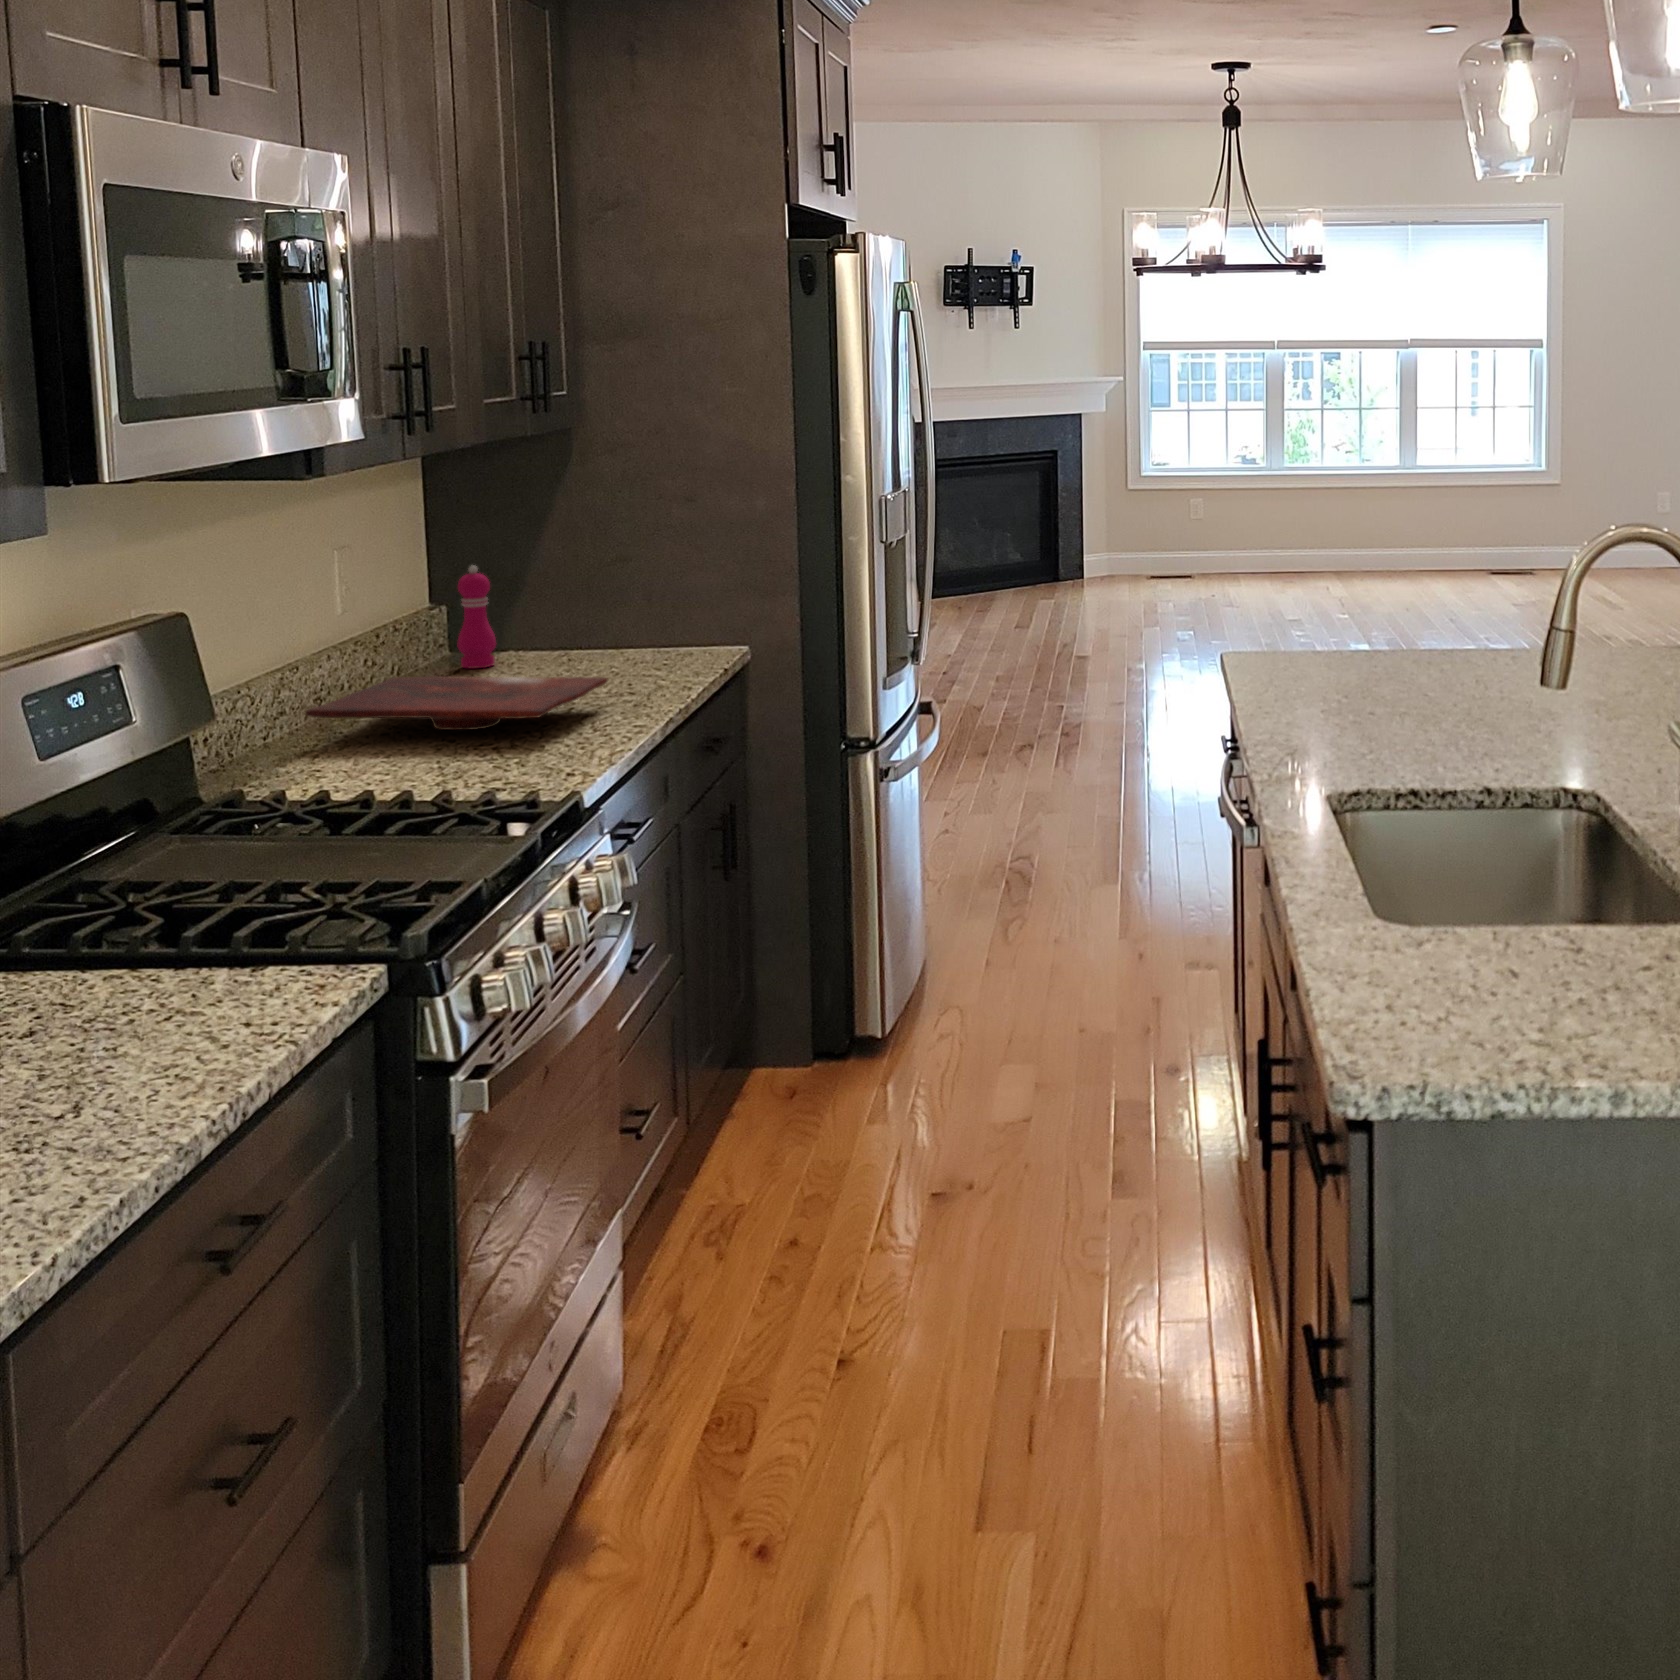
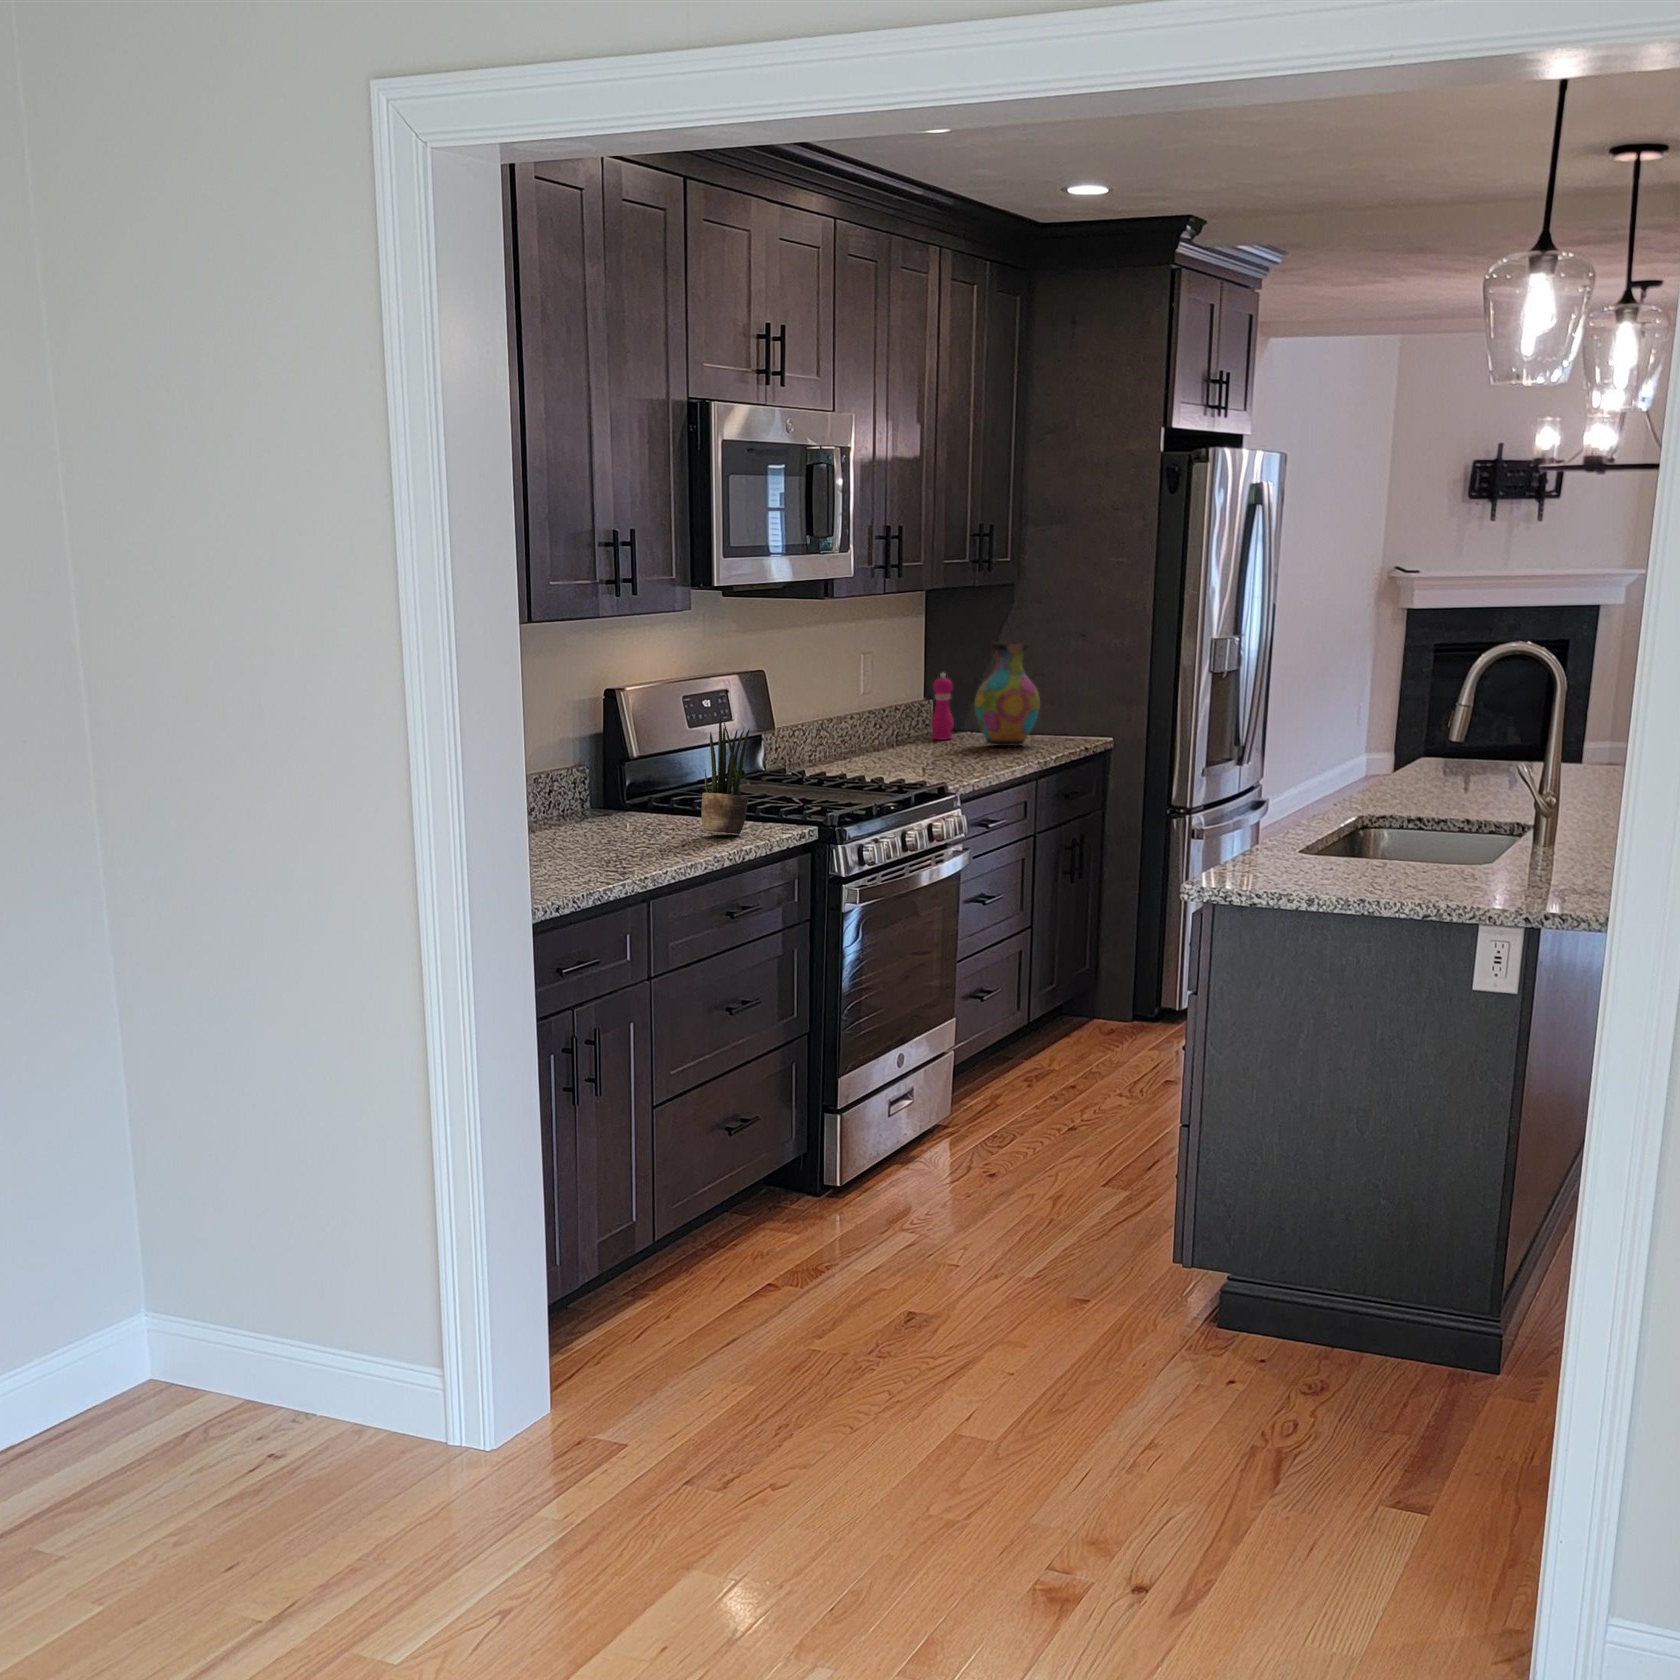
vase: none [541,517,647,678] -> present [974,642,1040,746]
cutting board: present [305,676,608,730] -> none [828,733,999,762]
potted plant: none [102,784,218,1051] -> present [701,718,750,834]

